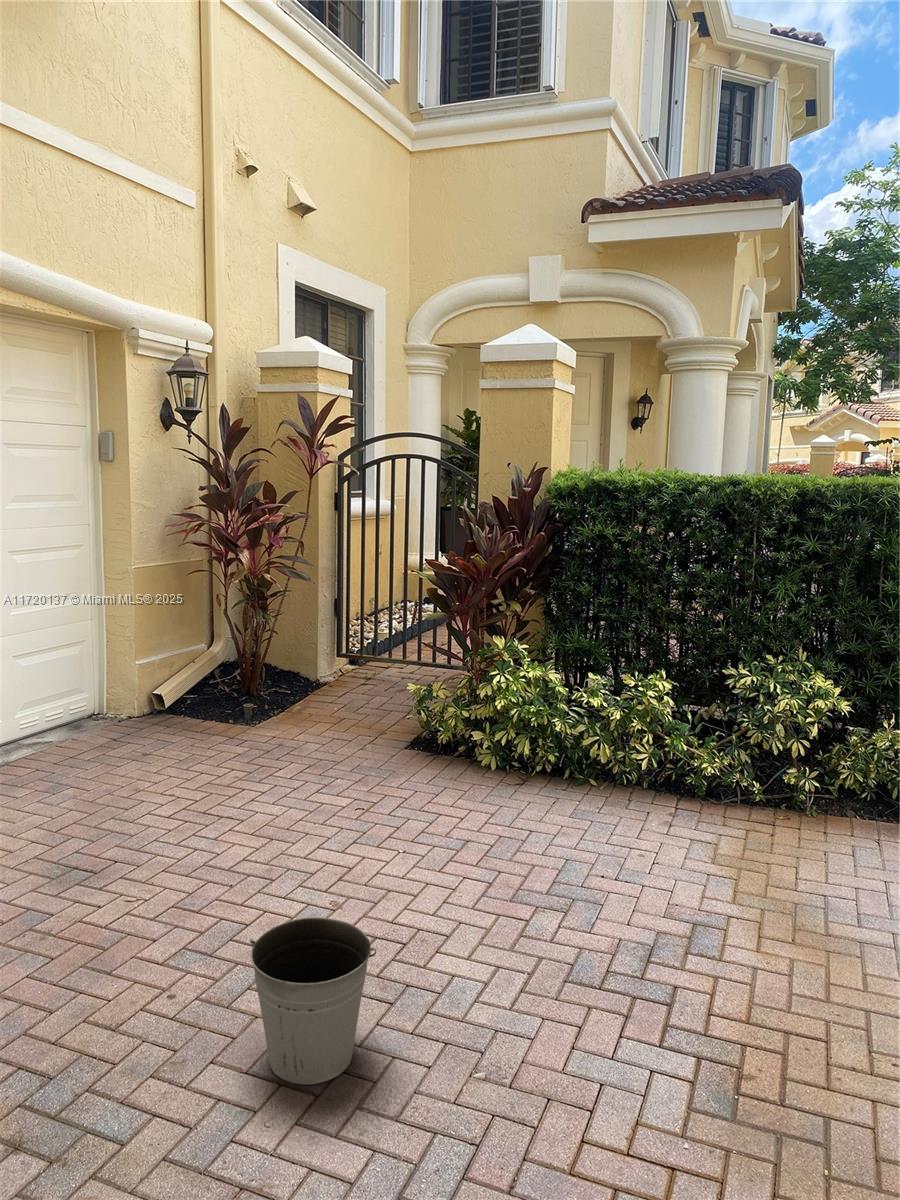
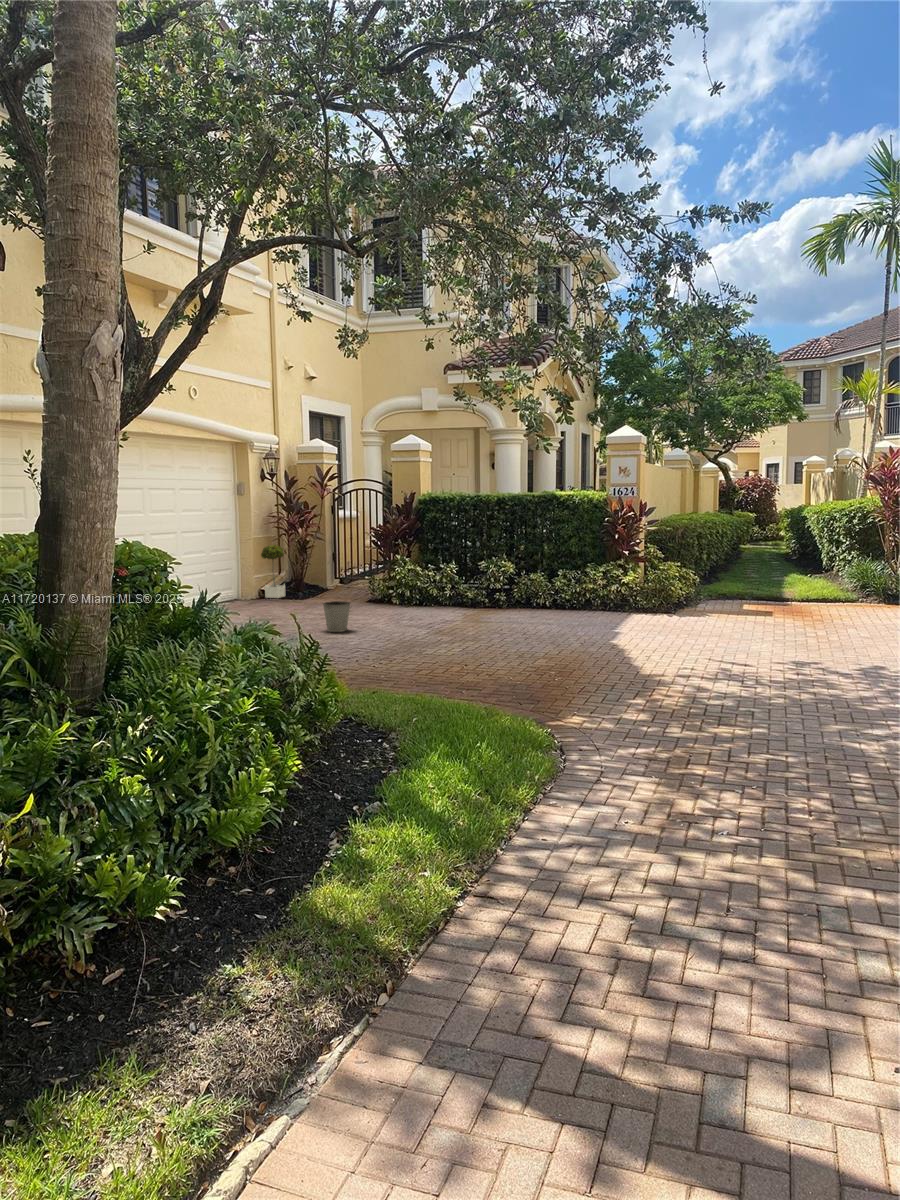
potted tree: none [152,588,215,720] -> present [261,545,285,598]

